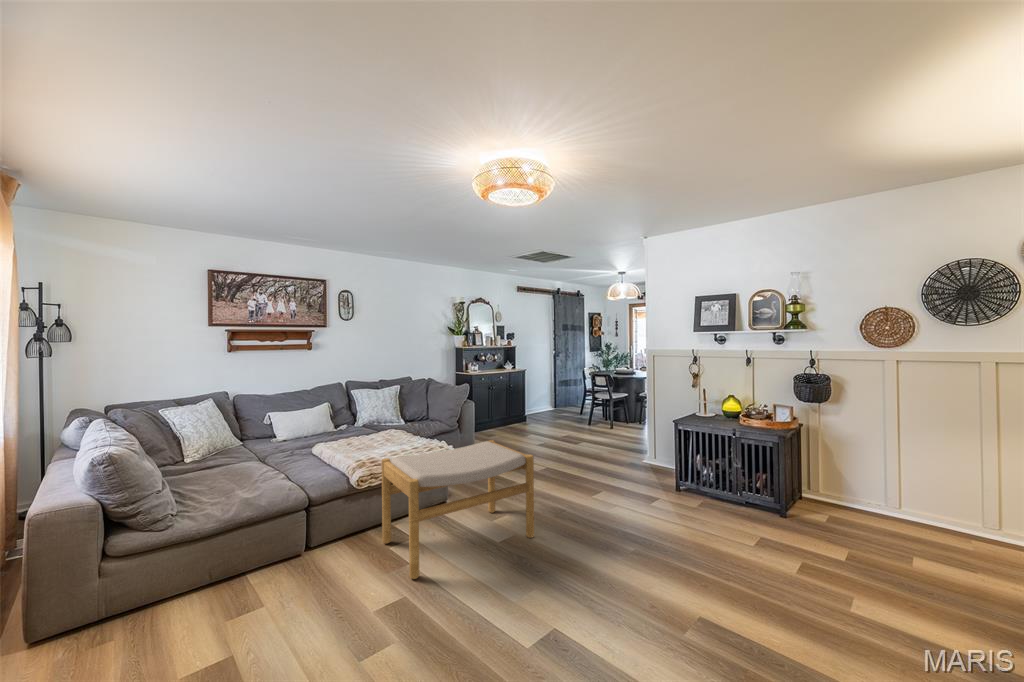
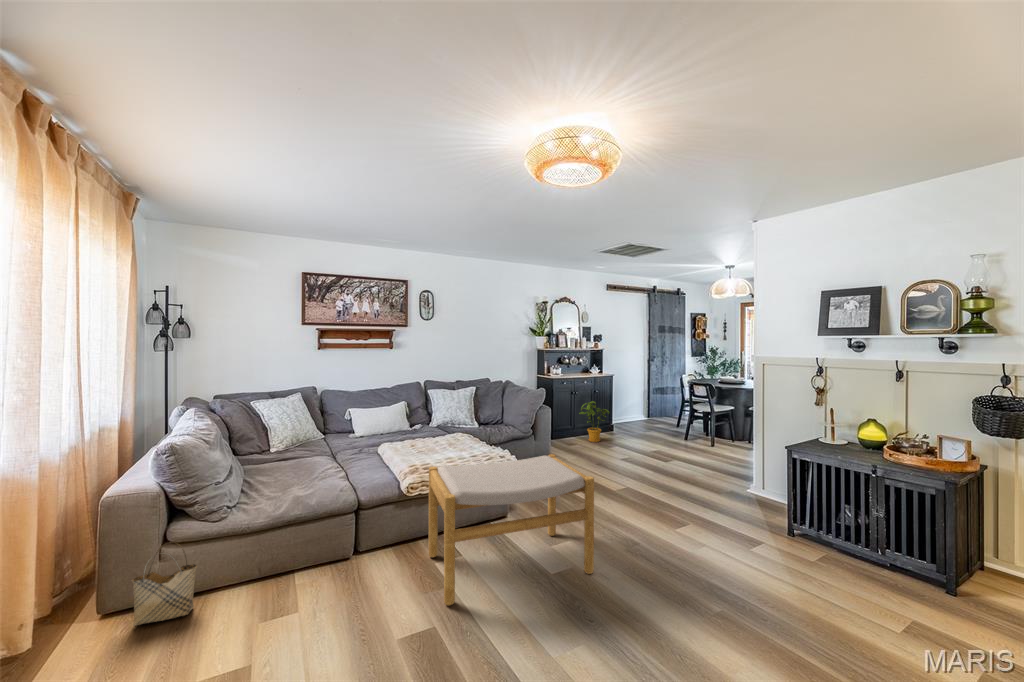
house plant: none [497,394,525,432] -> present [579,401,609,442]
woven basket: none [68,557,144,650] -> present [132,542,197,626]

